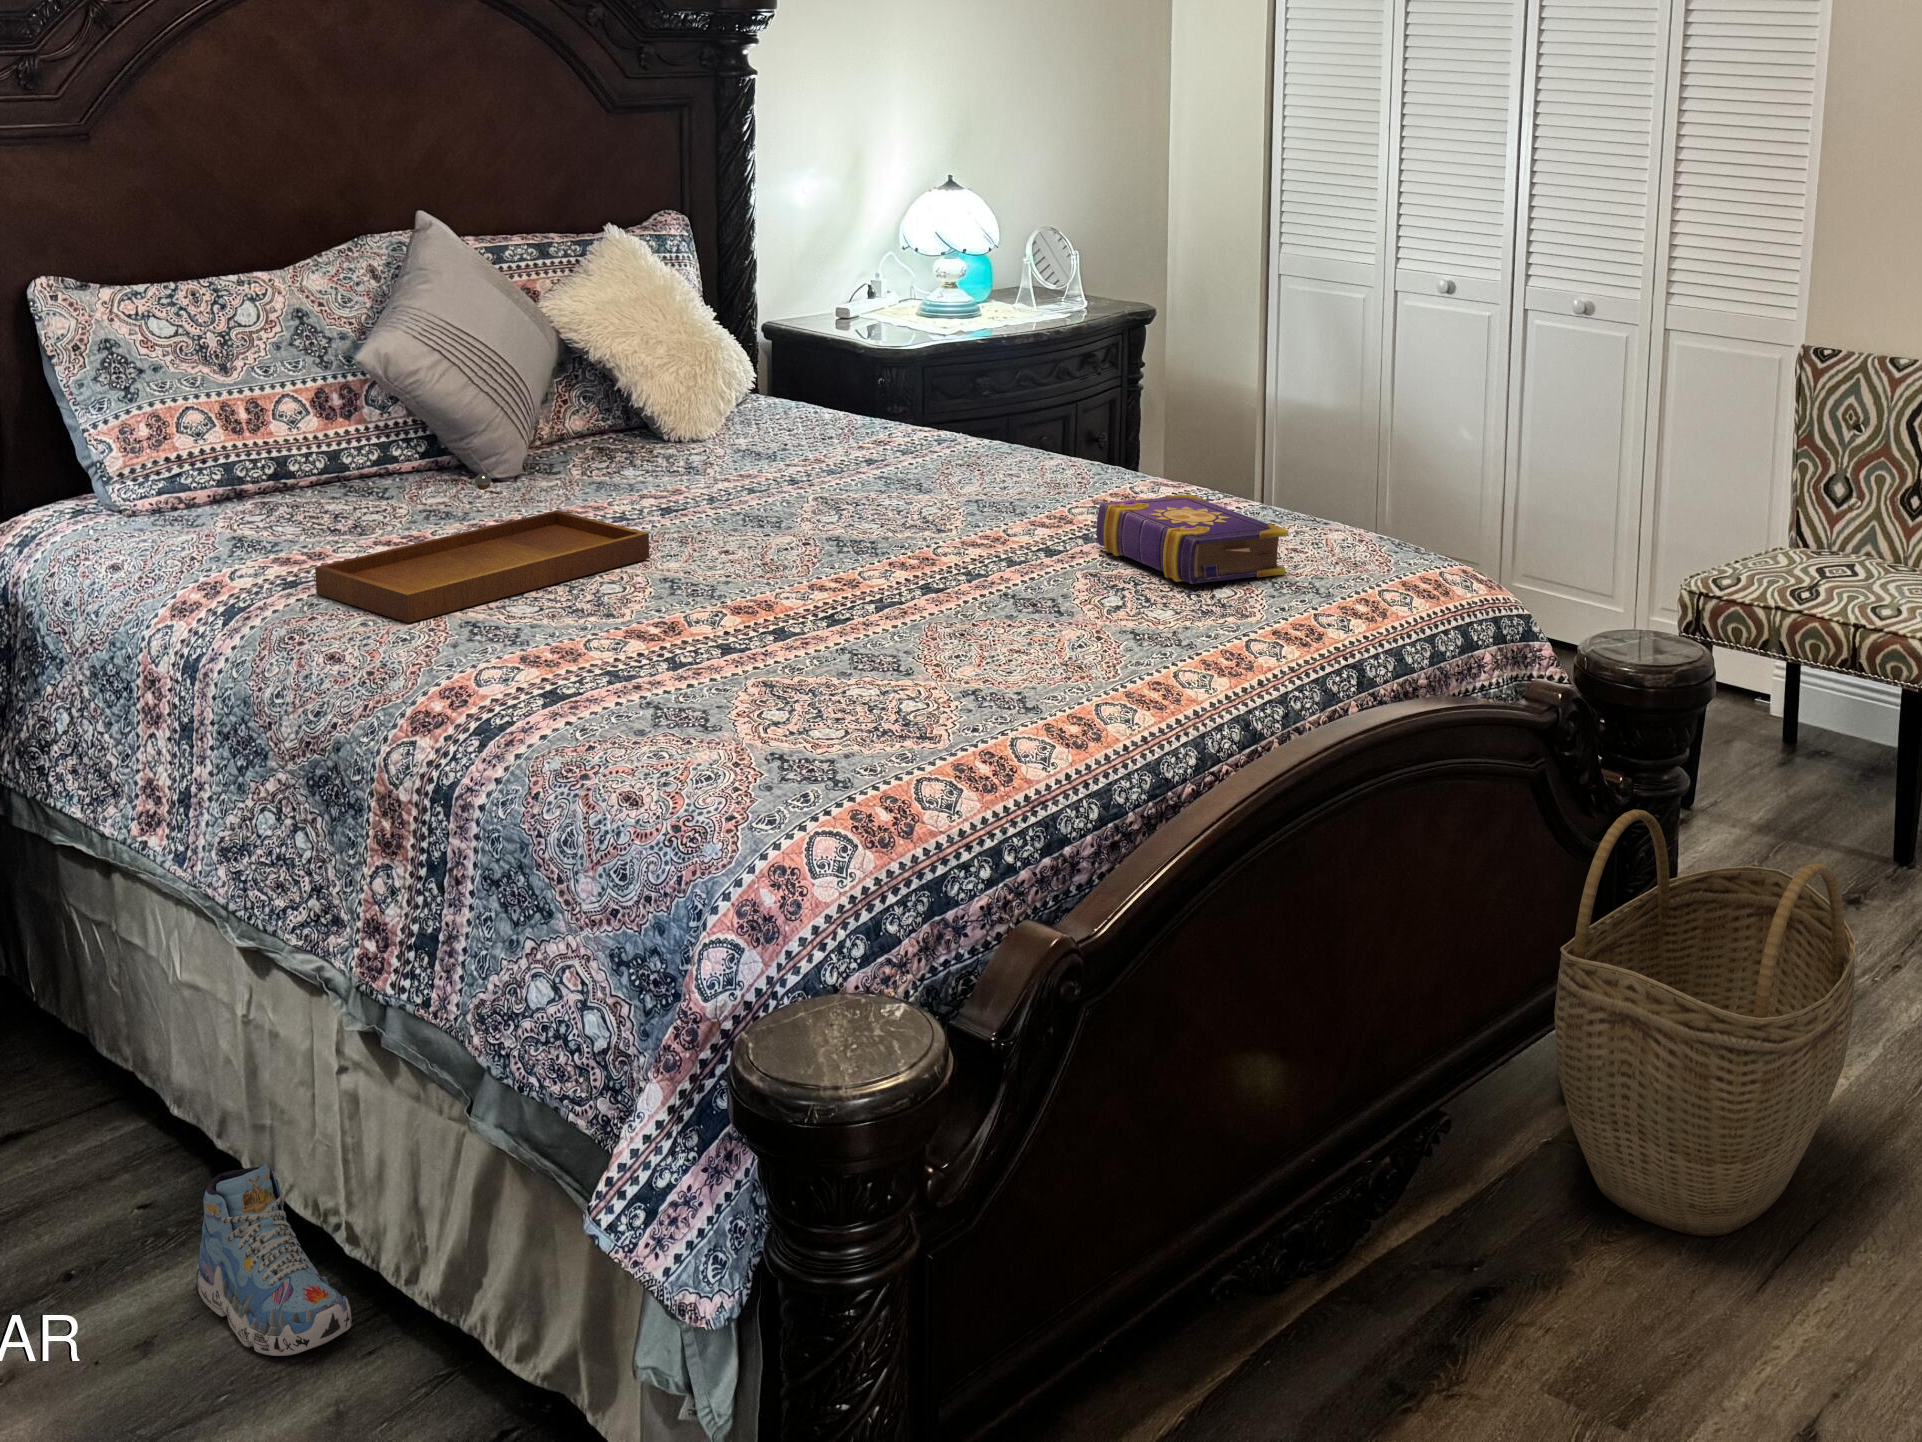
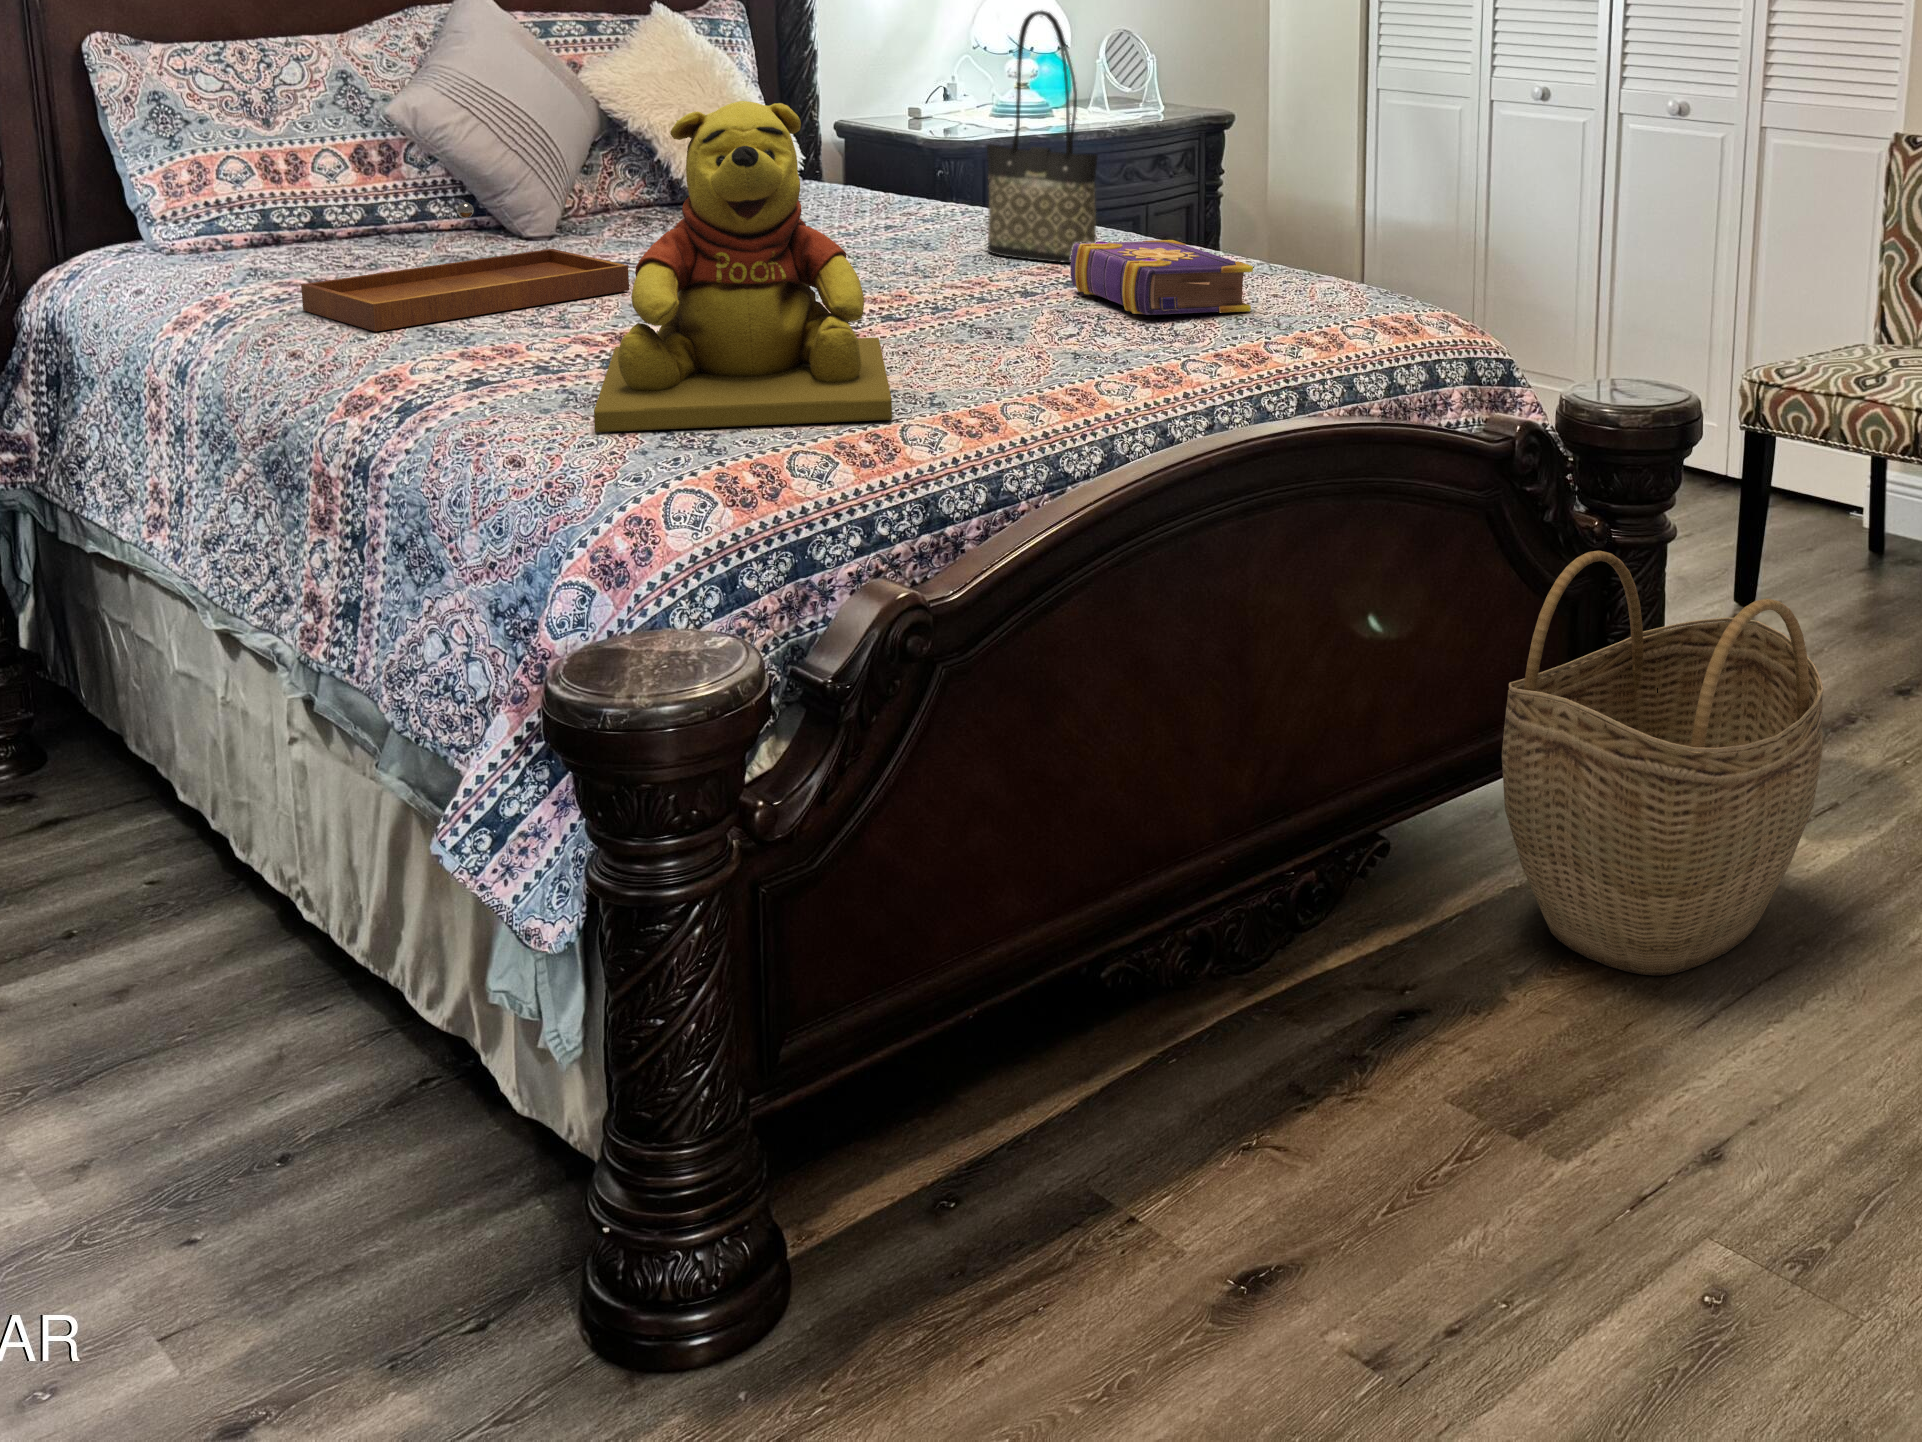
tote bag: none [988,262,1106,511] -> present [987,11,1098,263]
teddy bear: none [684,405,1003,761] -> present [594,101,892,432]
shoe: present [196,1163,351,1356] -> none [183,832,313,1002]

